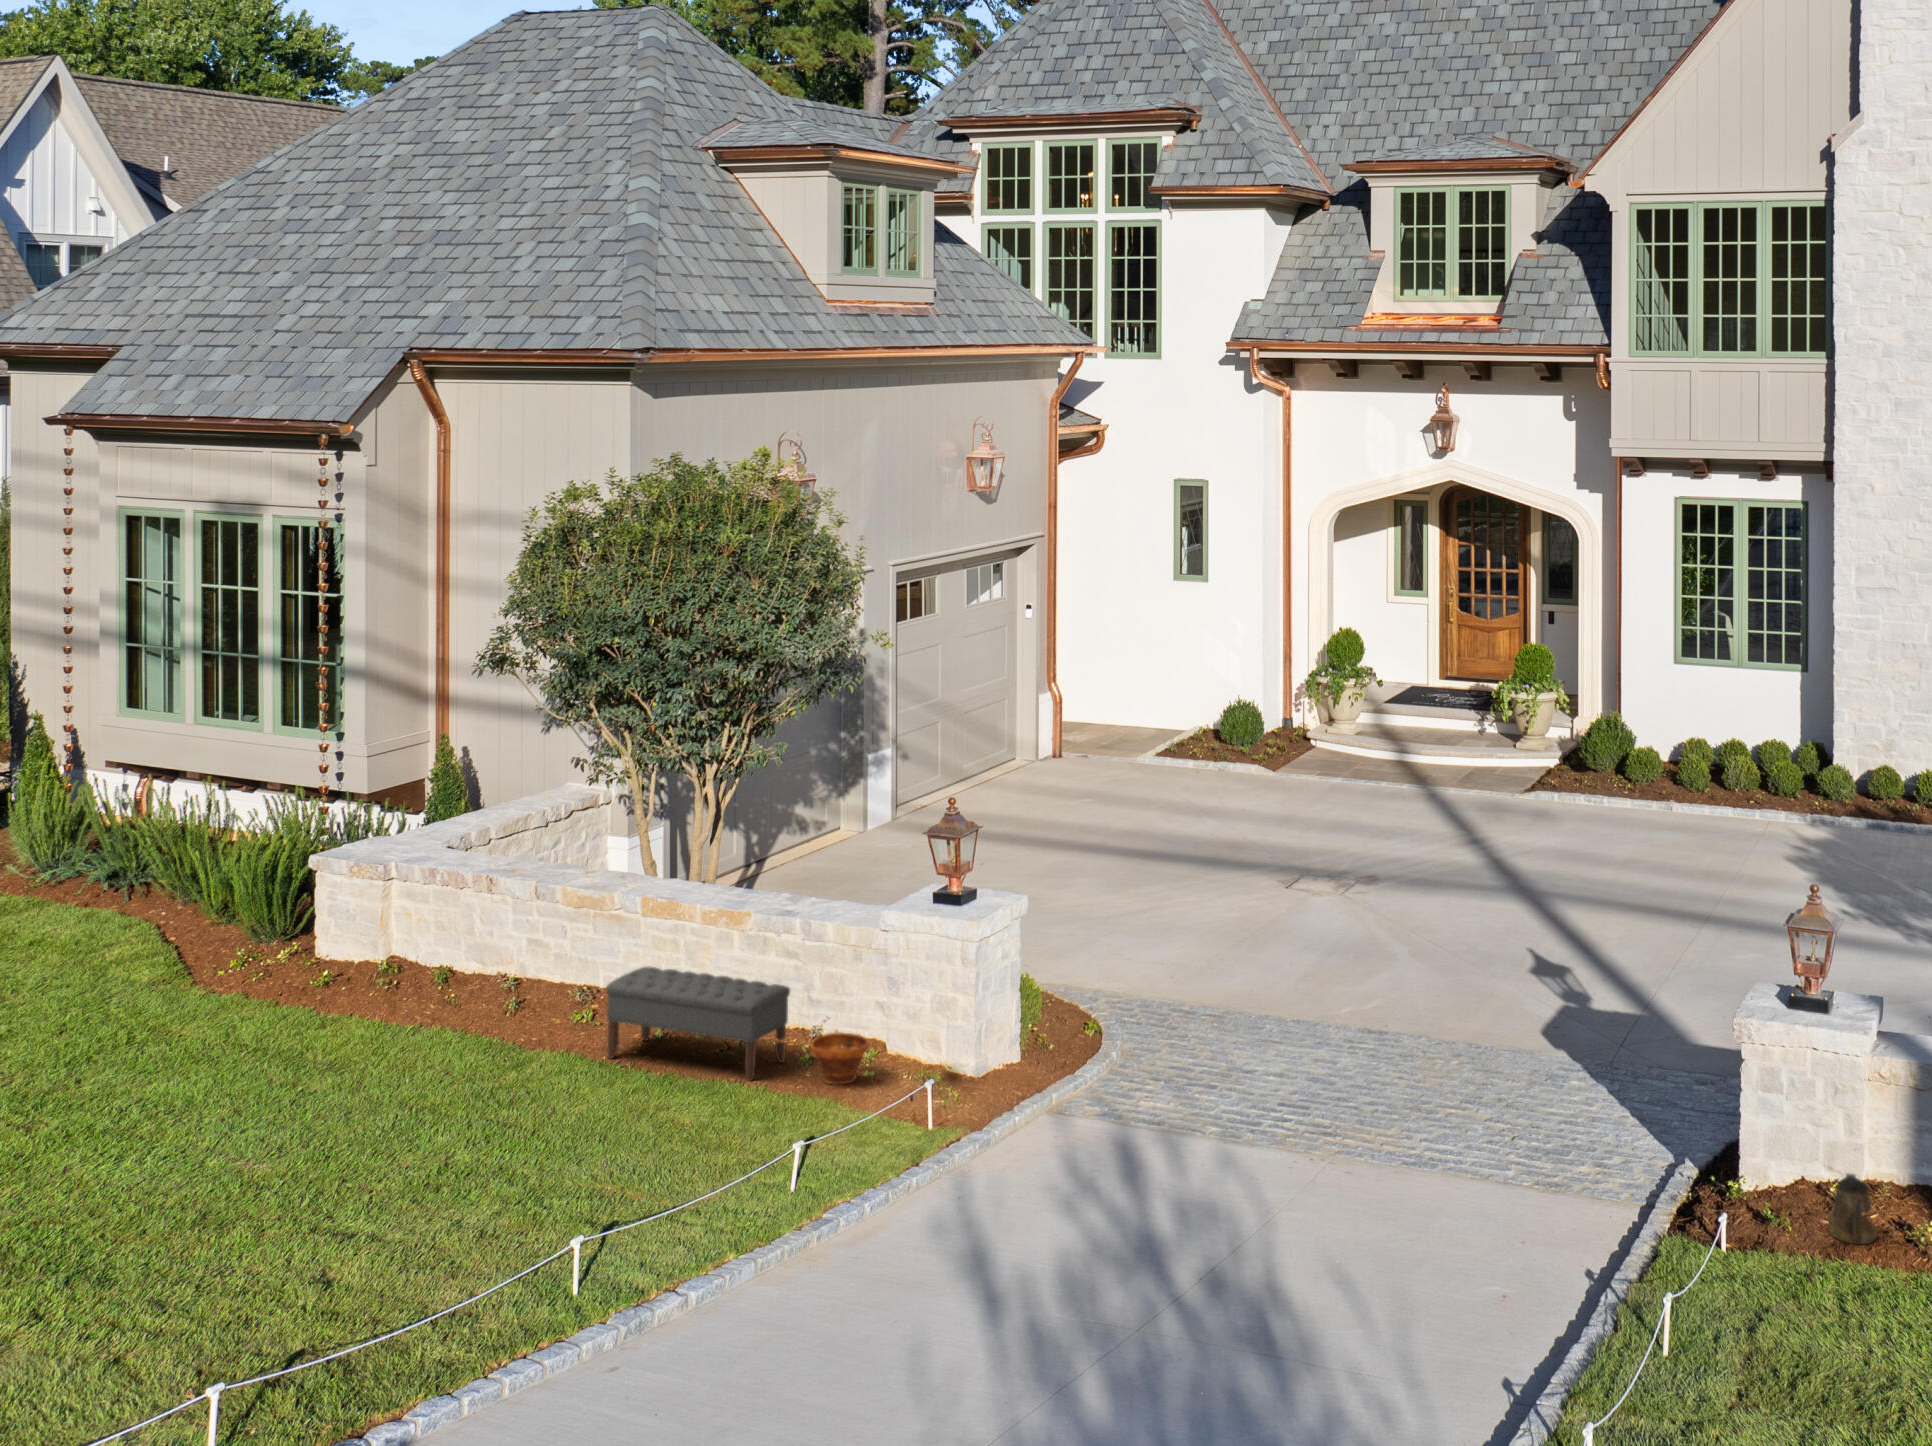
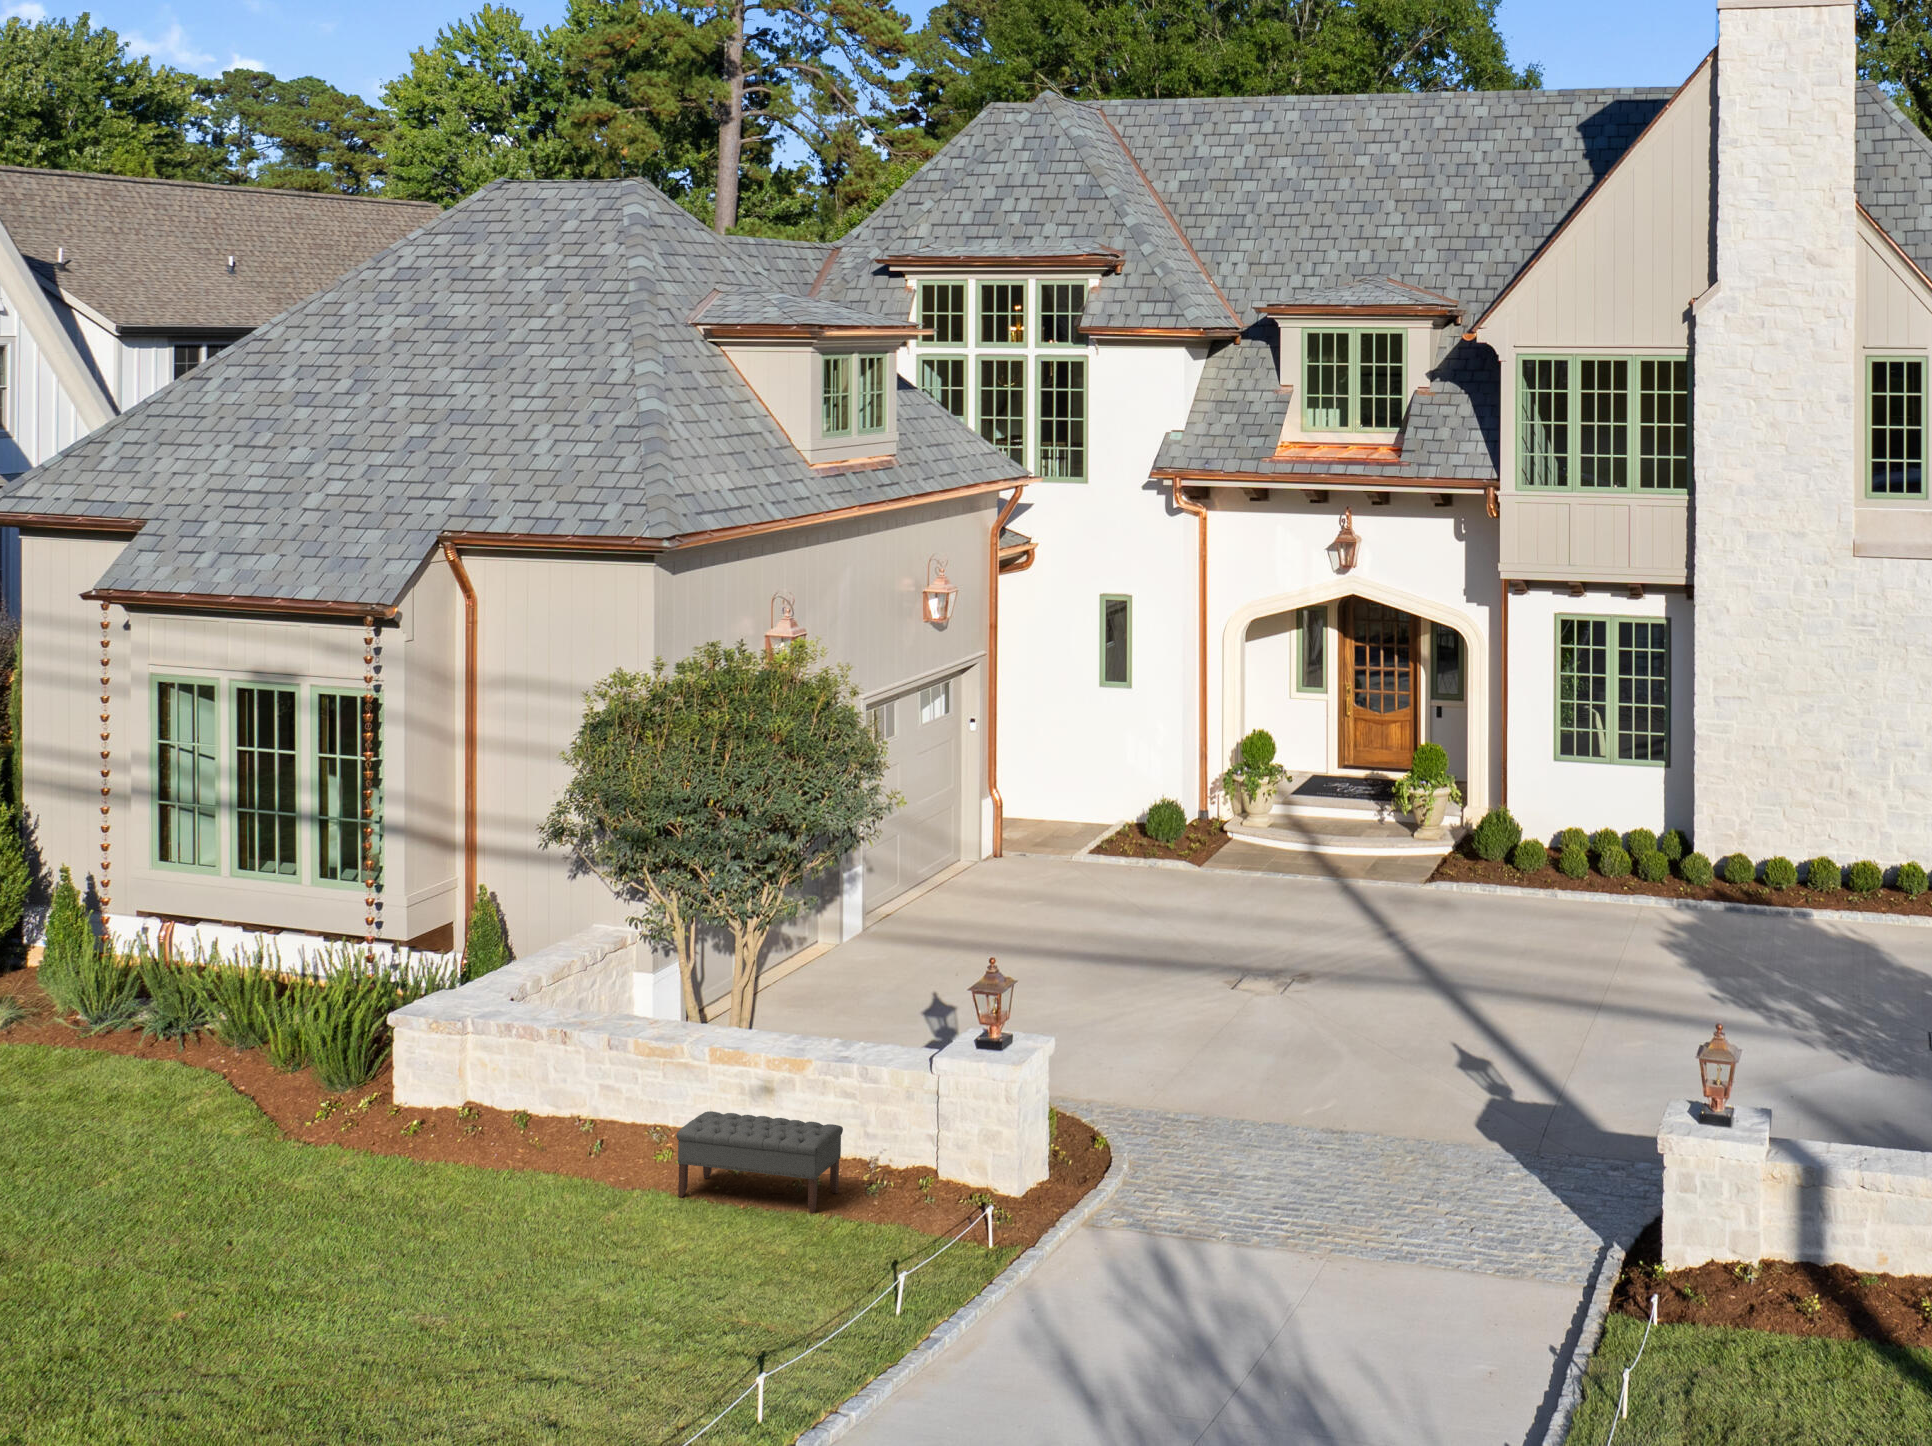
planter: present [810,1032,869,1084] -> none [865,1164,916,1212]
watering can: present [1829,1174,1878,1244] -> none [1734,1255,1773,1314]

